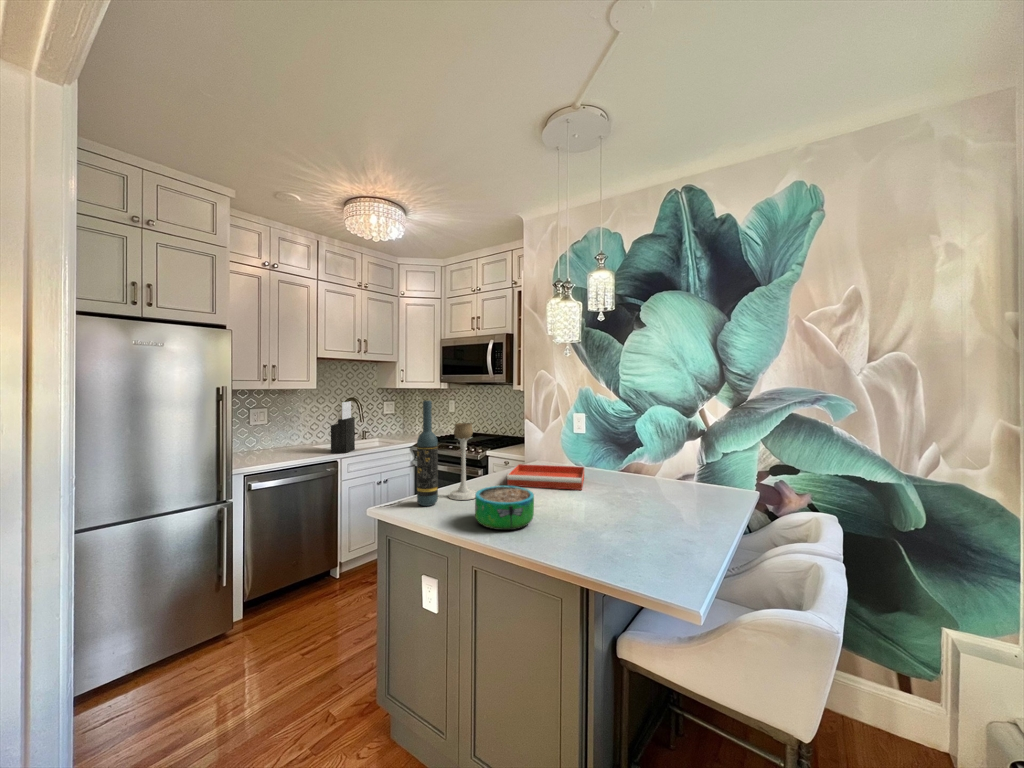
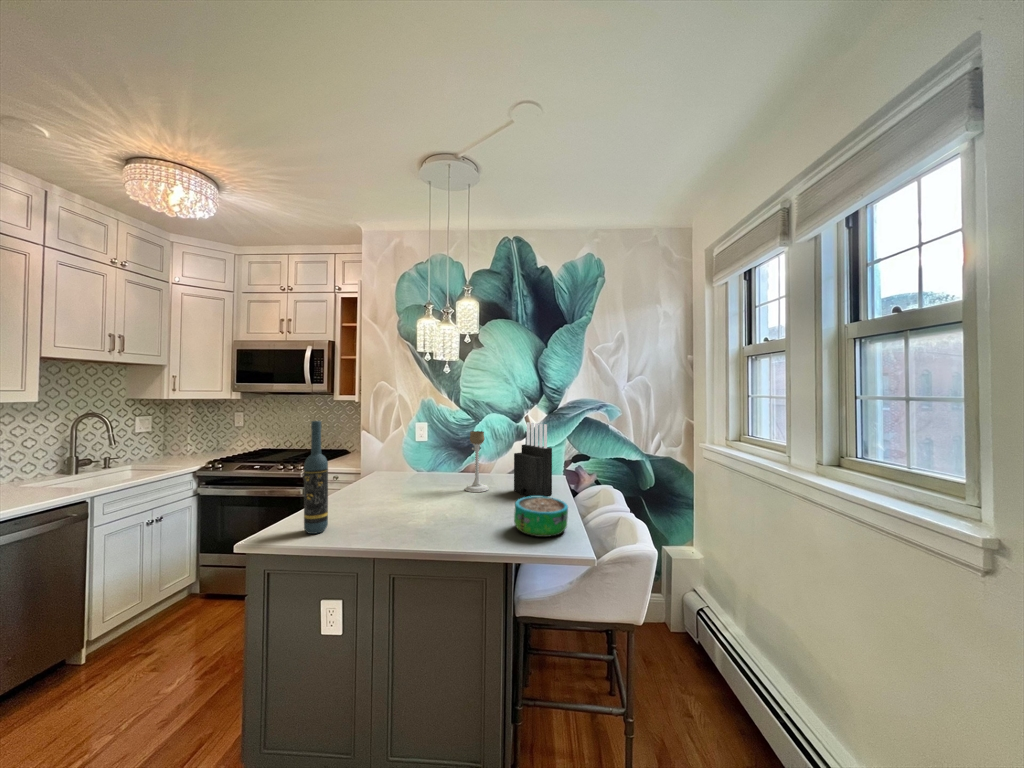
knife block: present [331,401,355,453] -> present [514,422,552,496]
candle holder: present [449,423,476,500] -> present [465,431,489,492]
tray: present [507,464,584,490] -> none [374,472,449,500]
decorative bowl: present [475,486,534,530] -> present [514,496,568,537]

